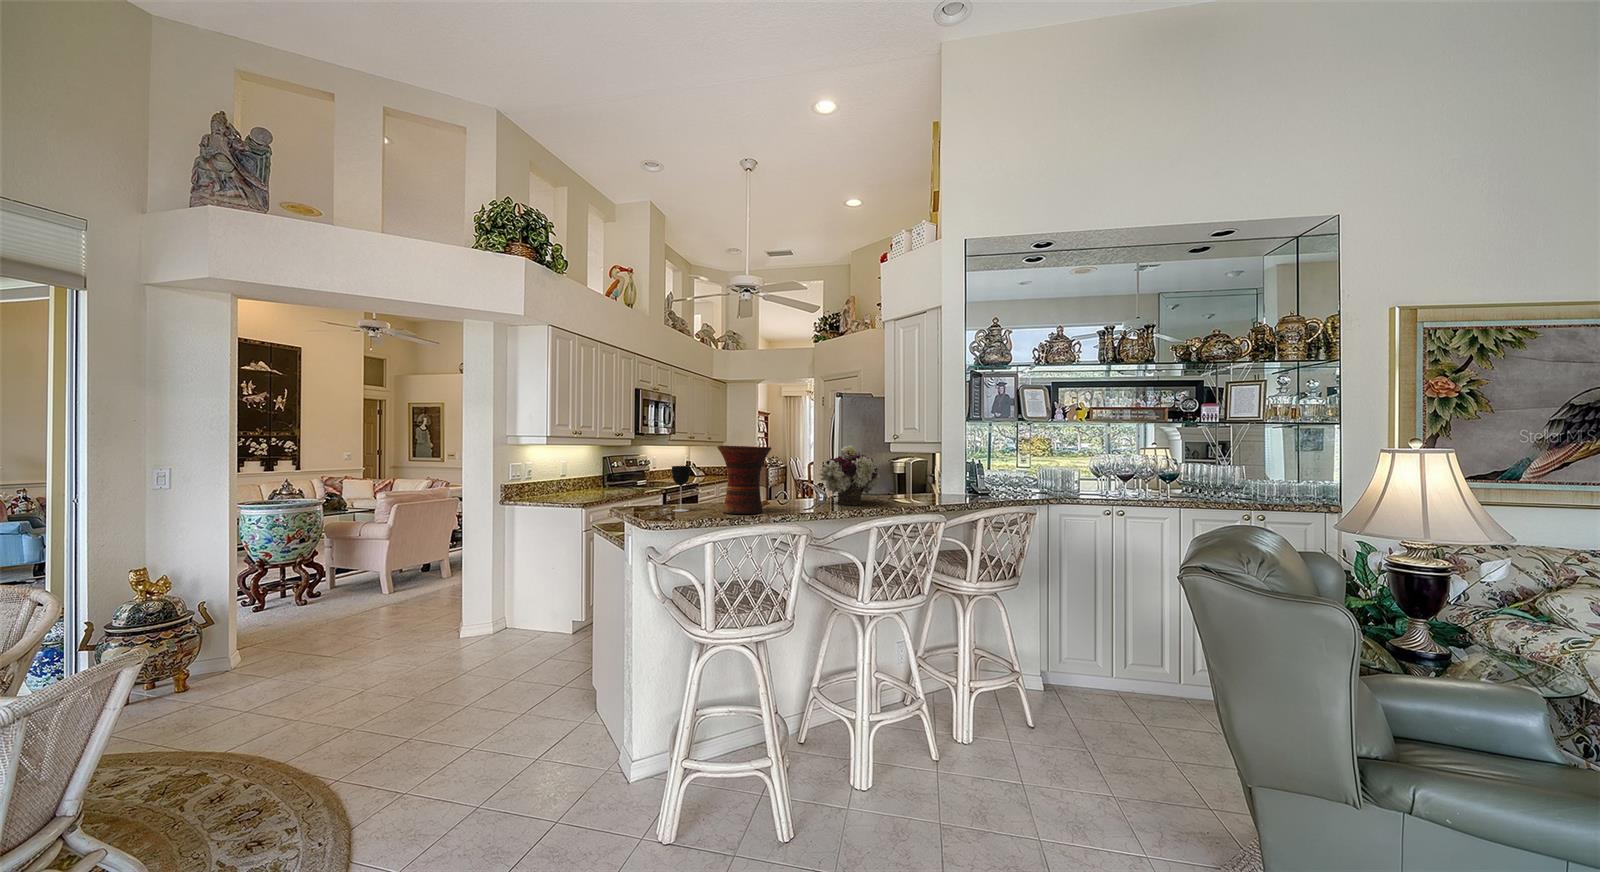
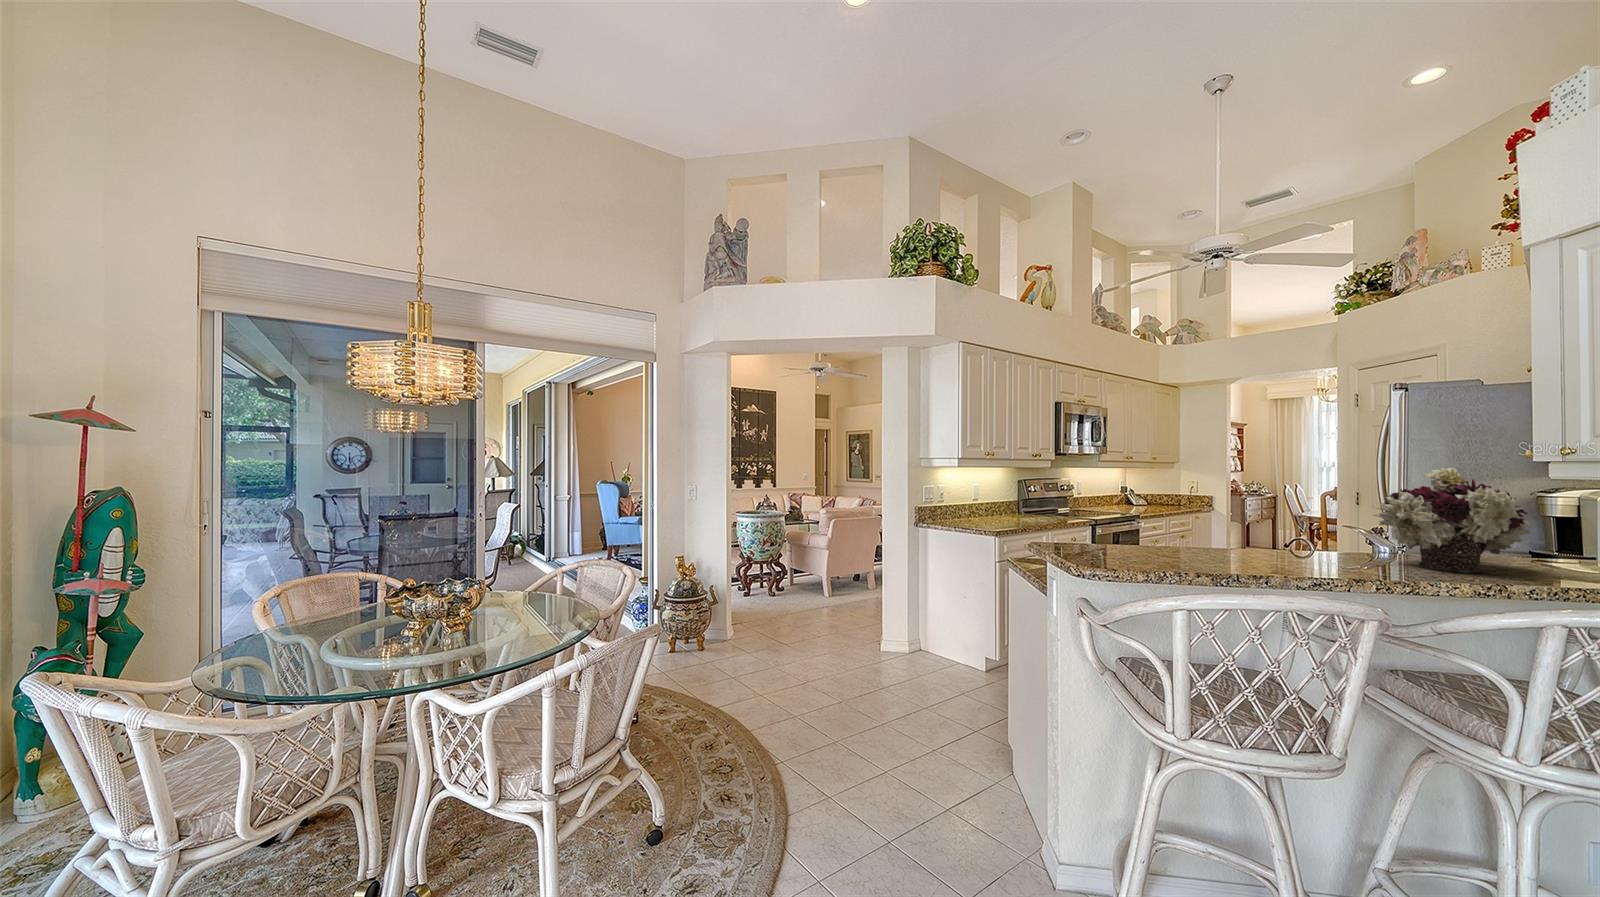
vase: present [717,446,771,514] -> none [1181,467,1279,569]
wine glass: present [672,466,690,512] -> none [1110,493,1138,554]

